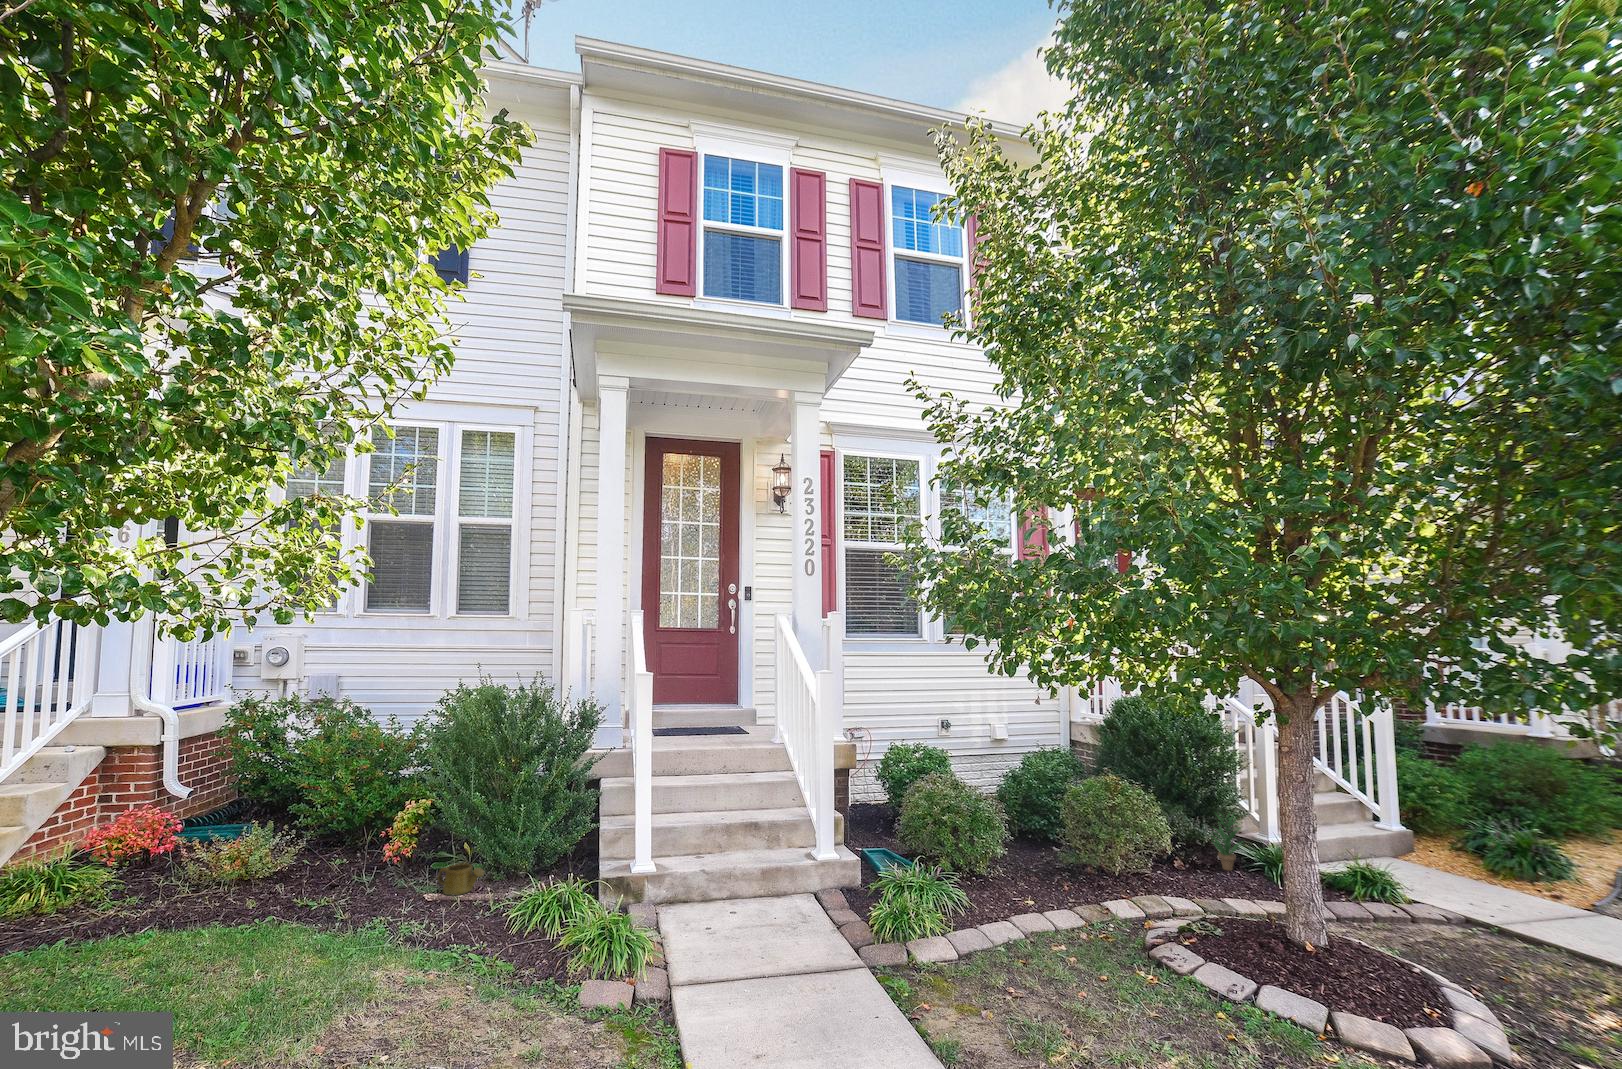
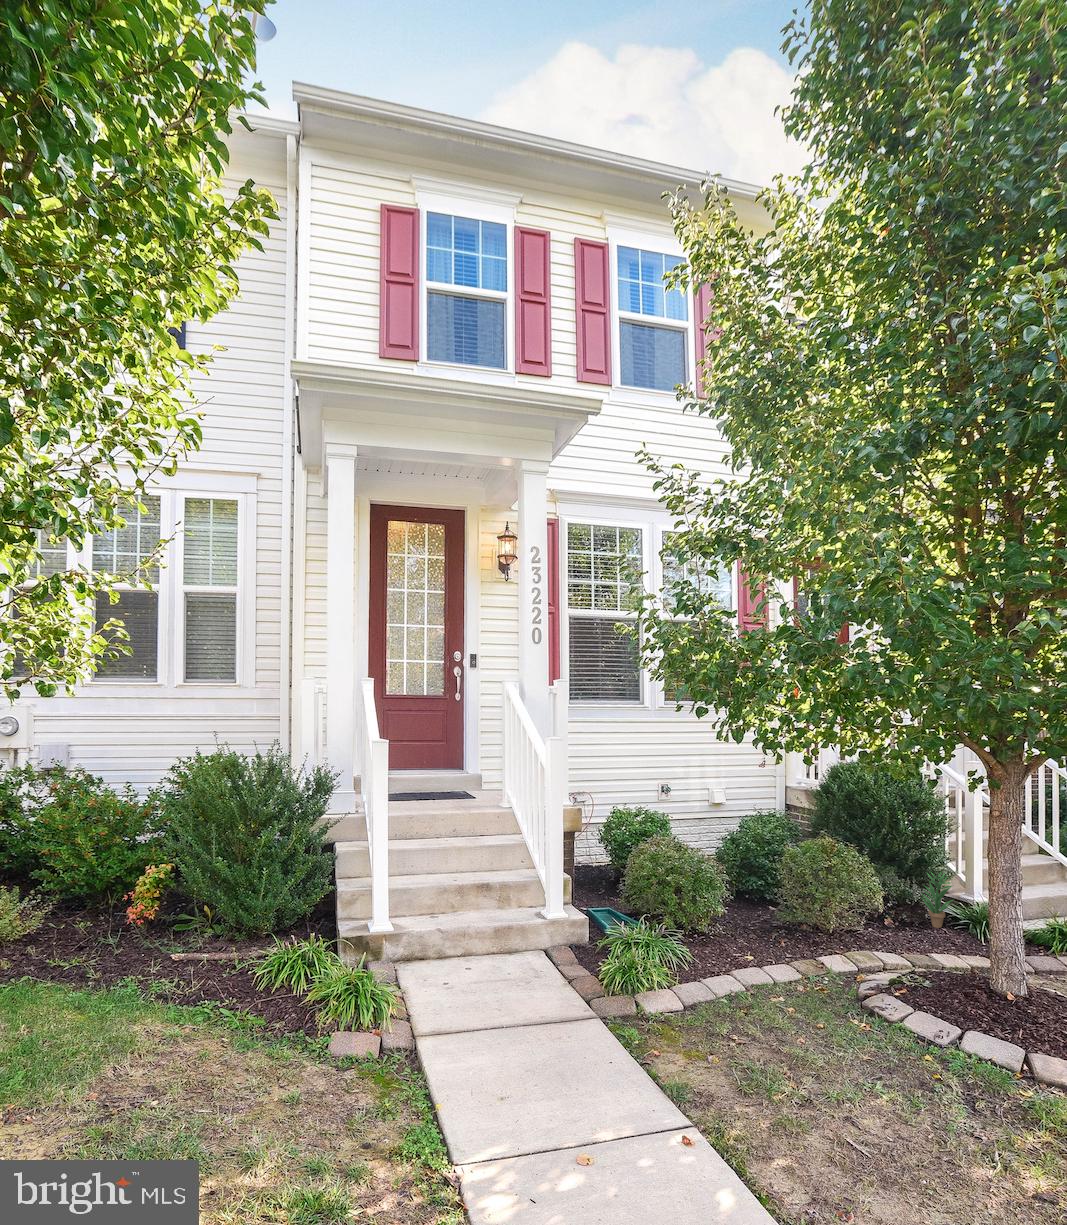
watering can: present [438,863,484,895] -> none [164,926,212,957]

